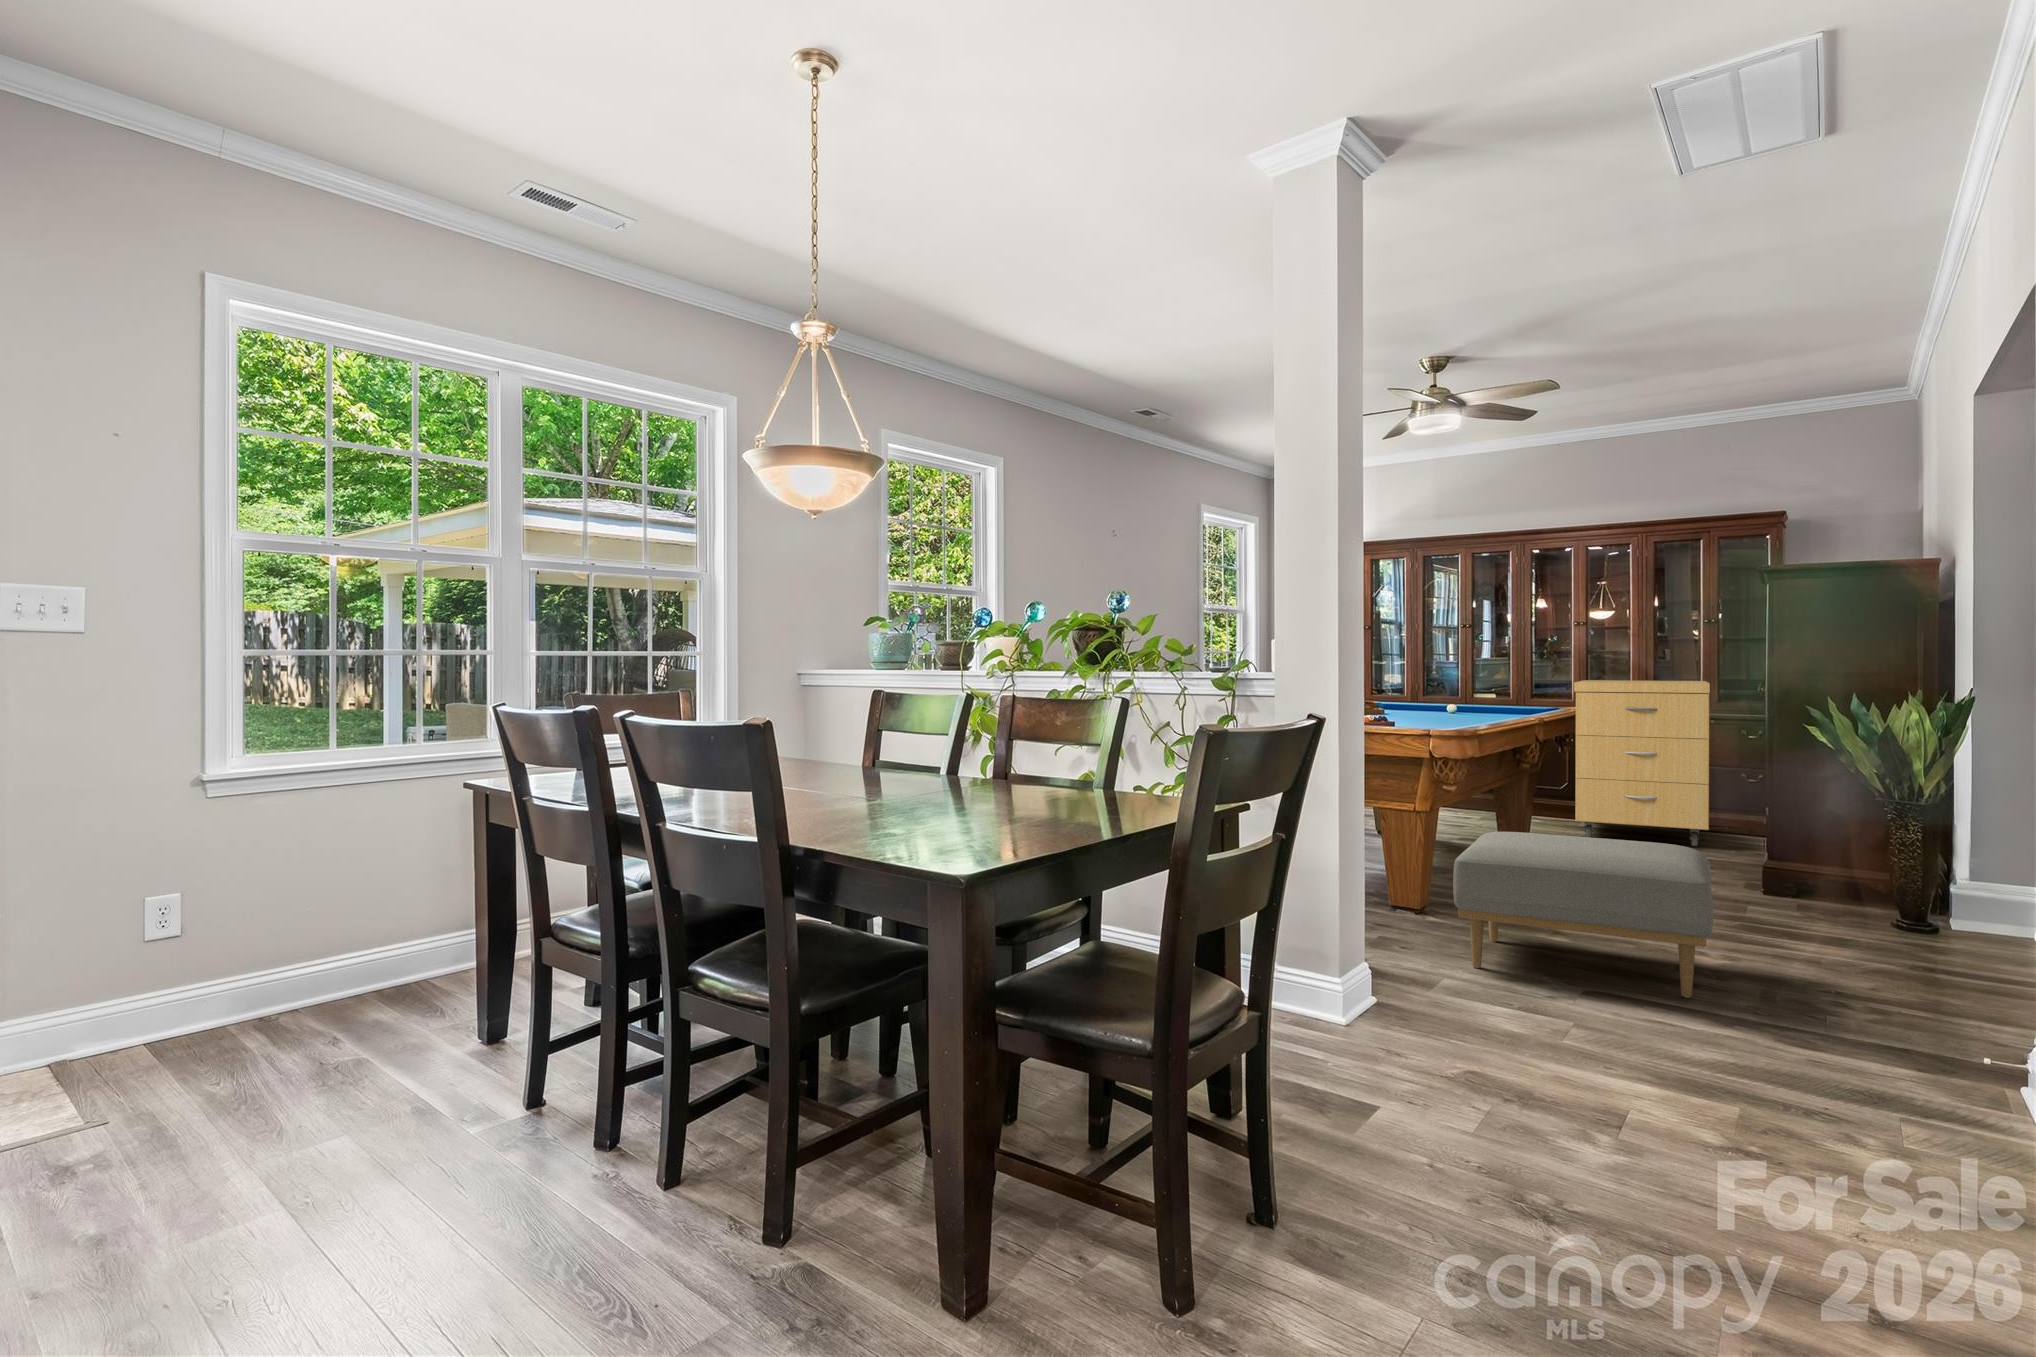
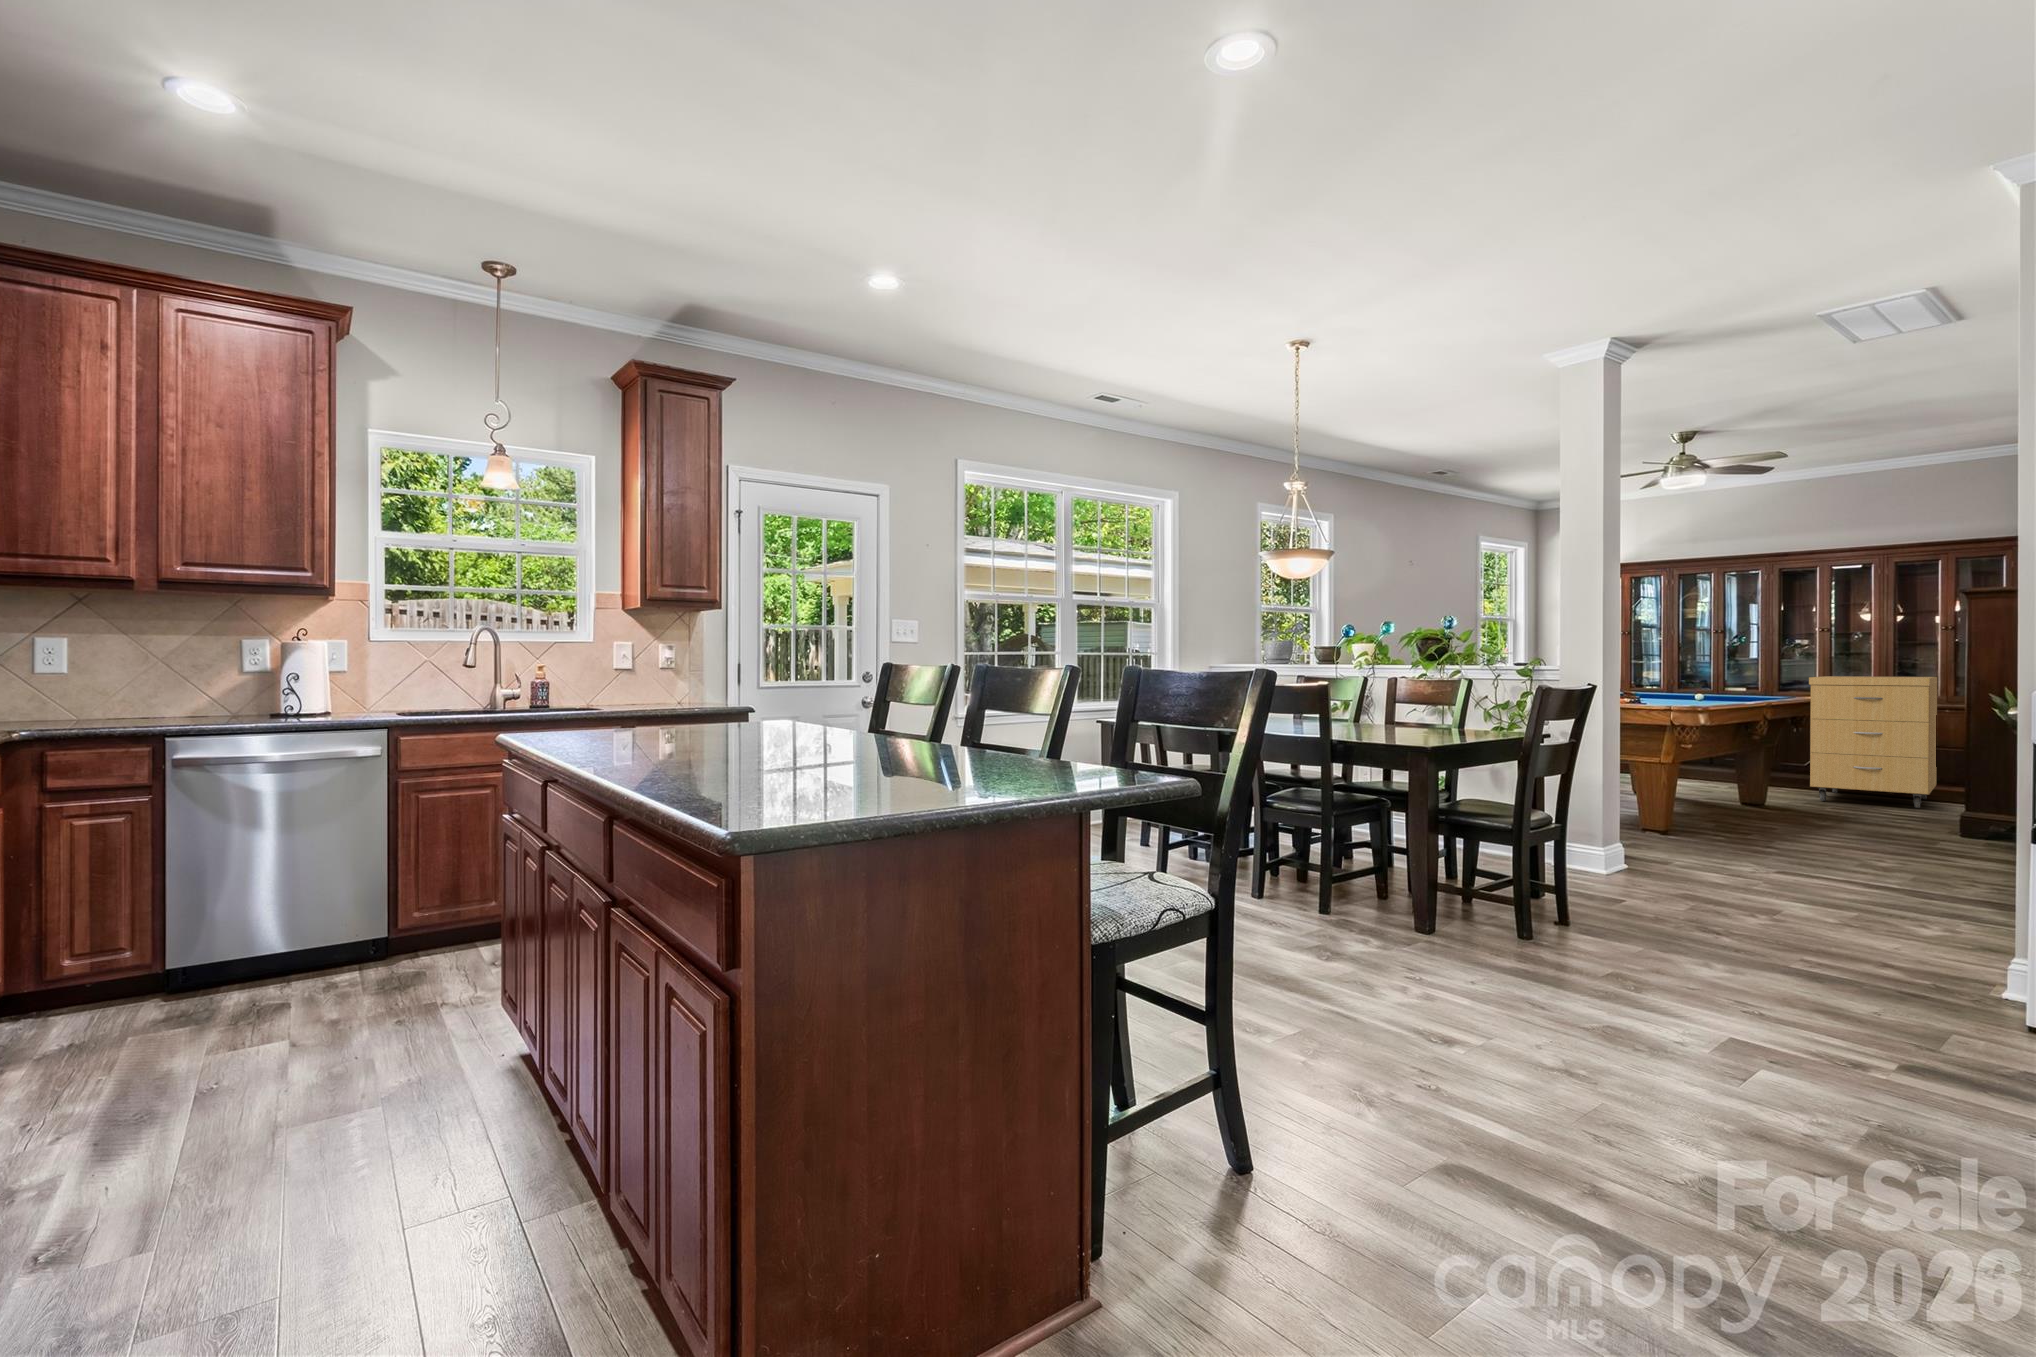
ottoman: present [1453,832,1713,998] -> none [1683,774,1877,875]

